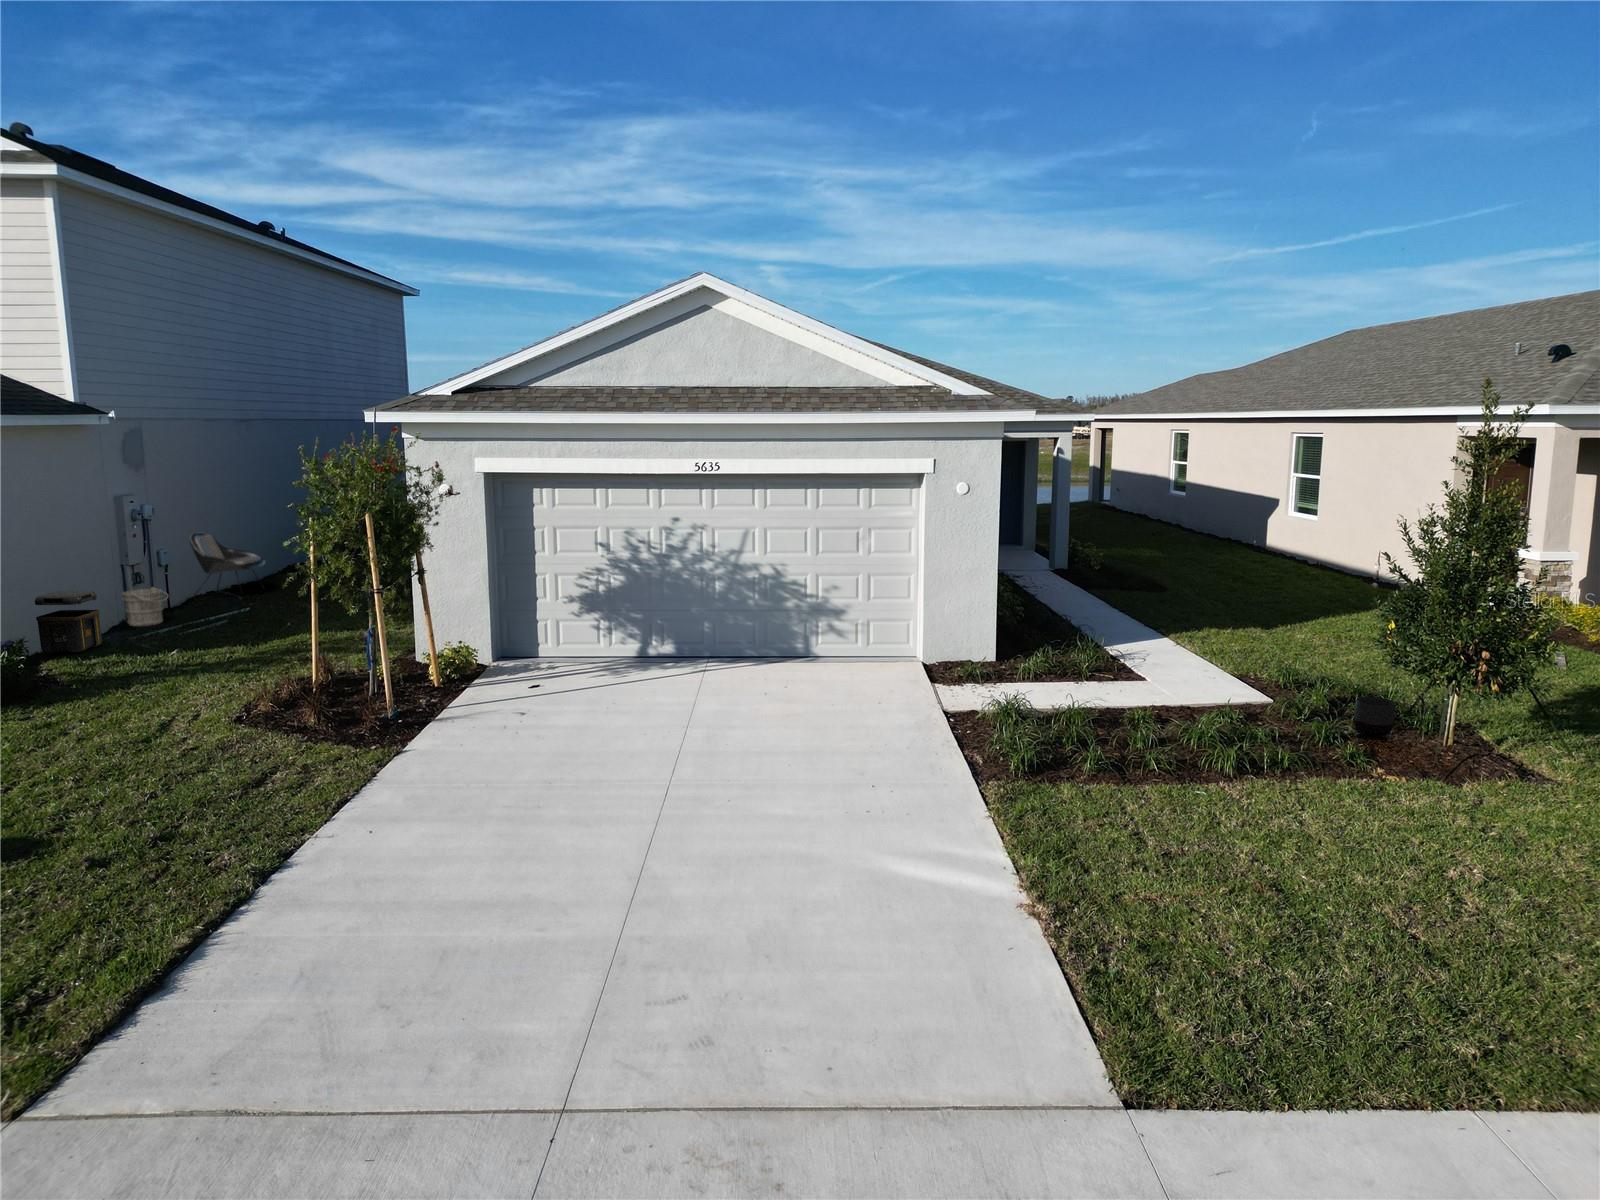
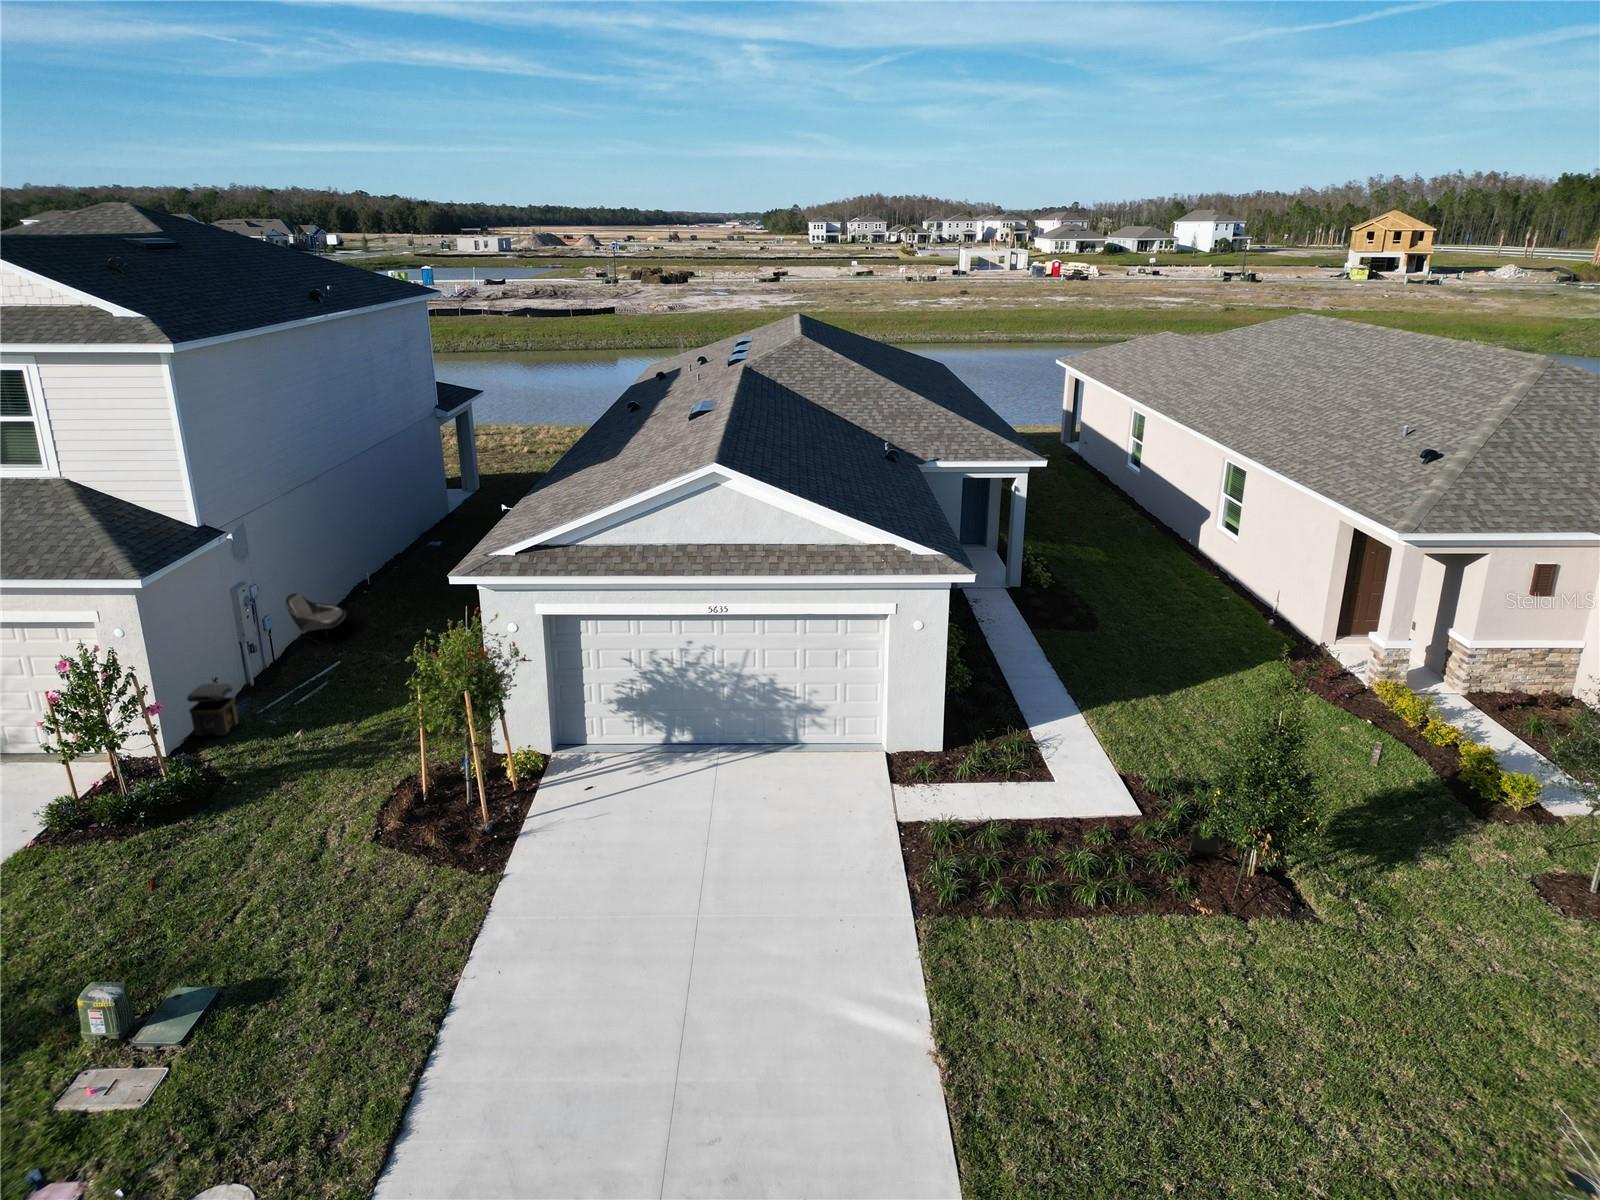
bucket: present [122,587,163,626] -> none [243,659,279,694]

